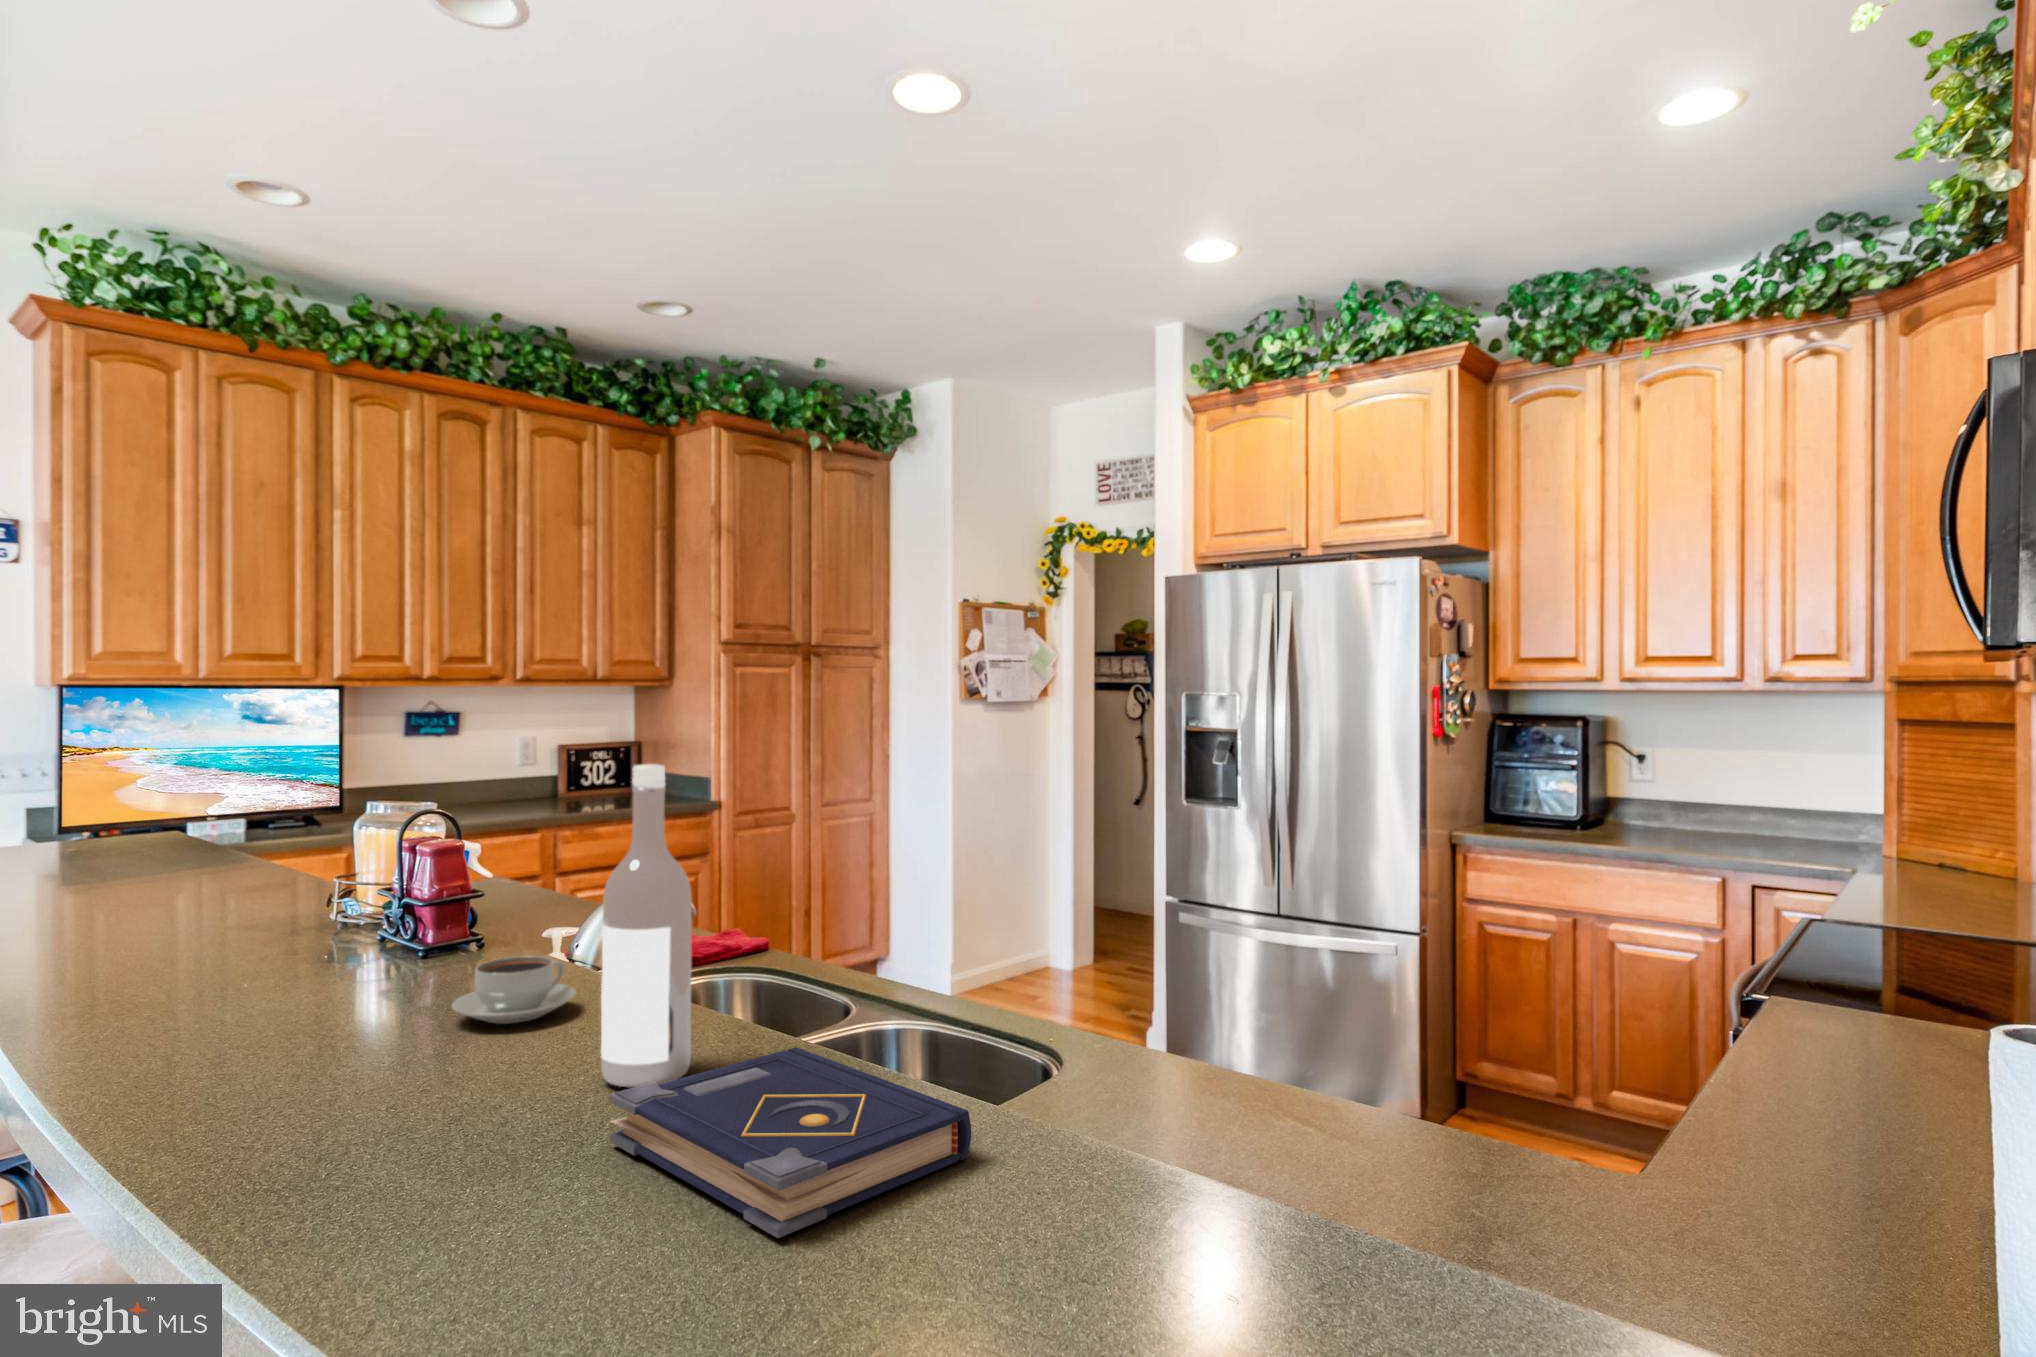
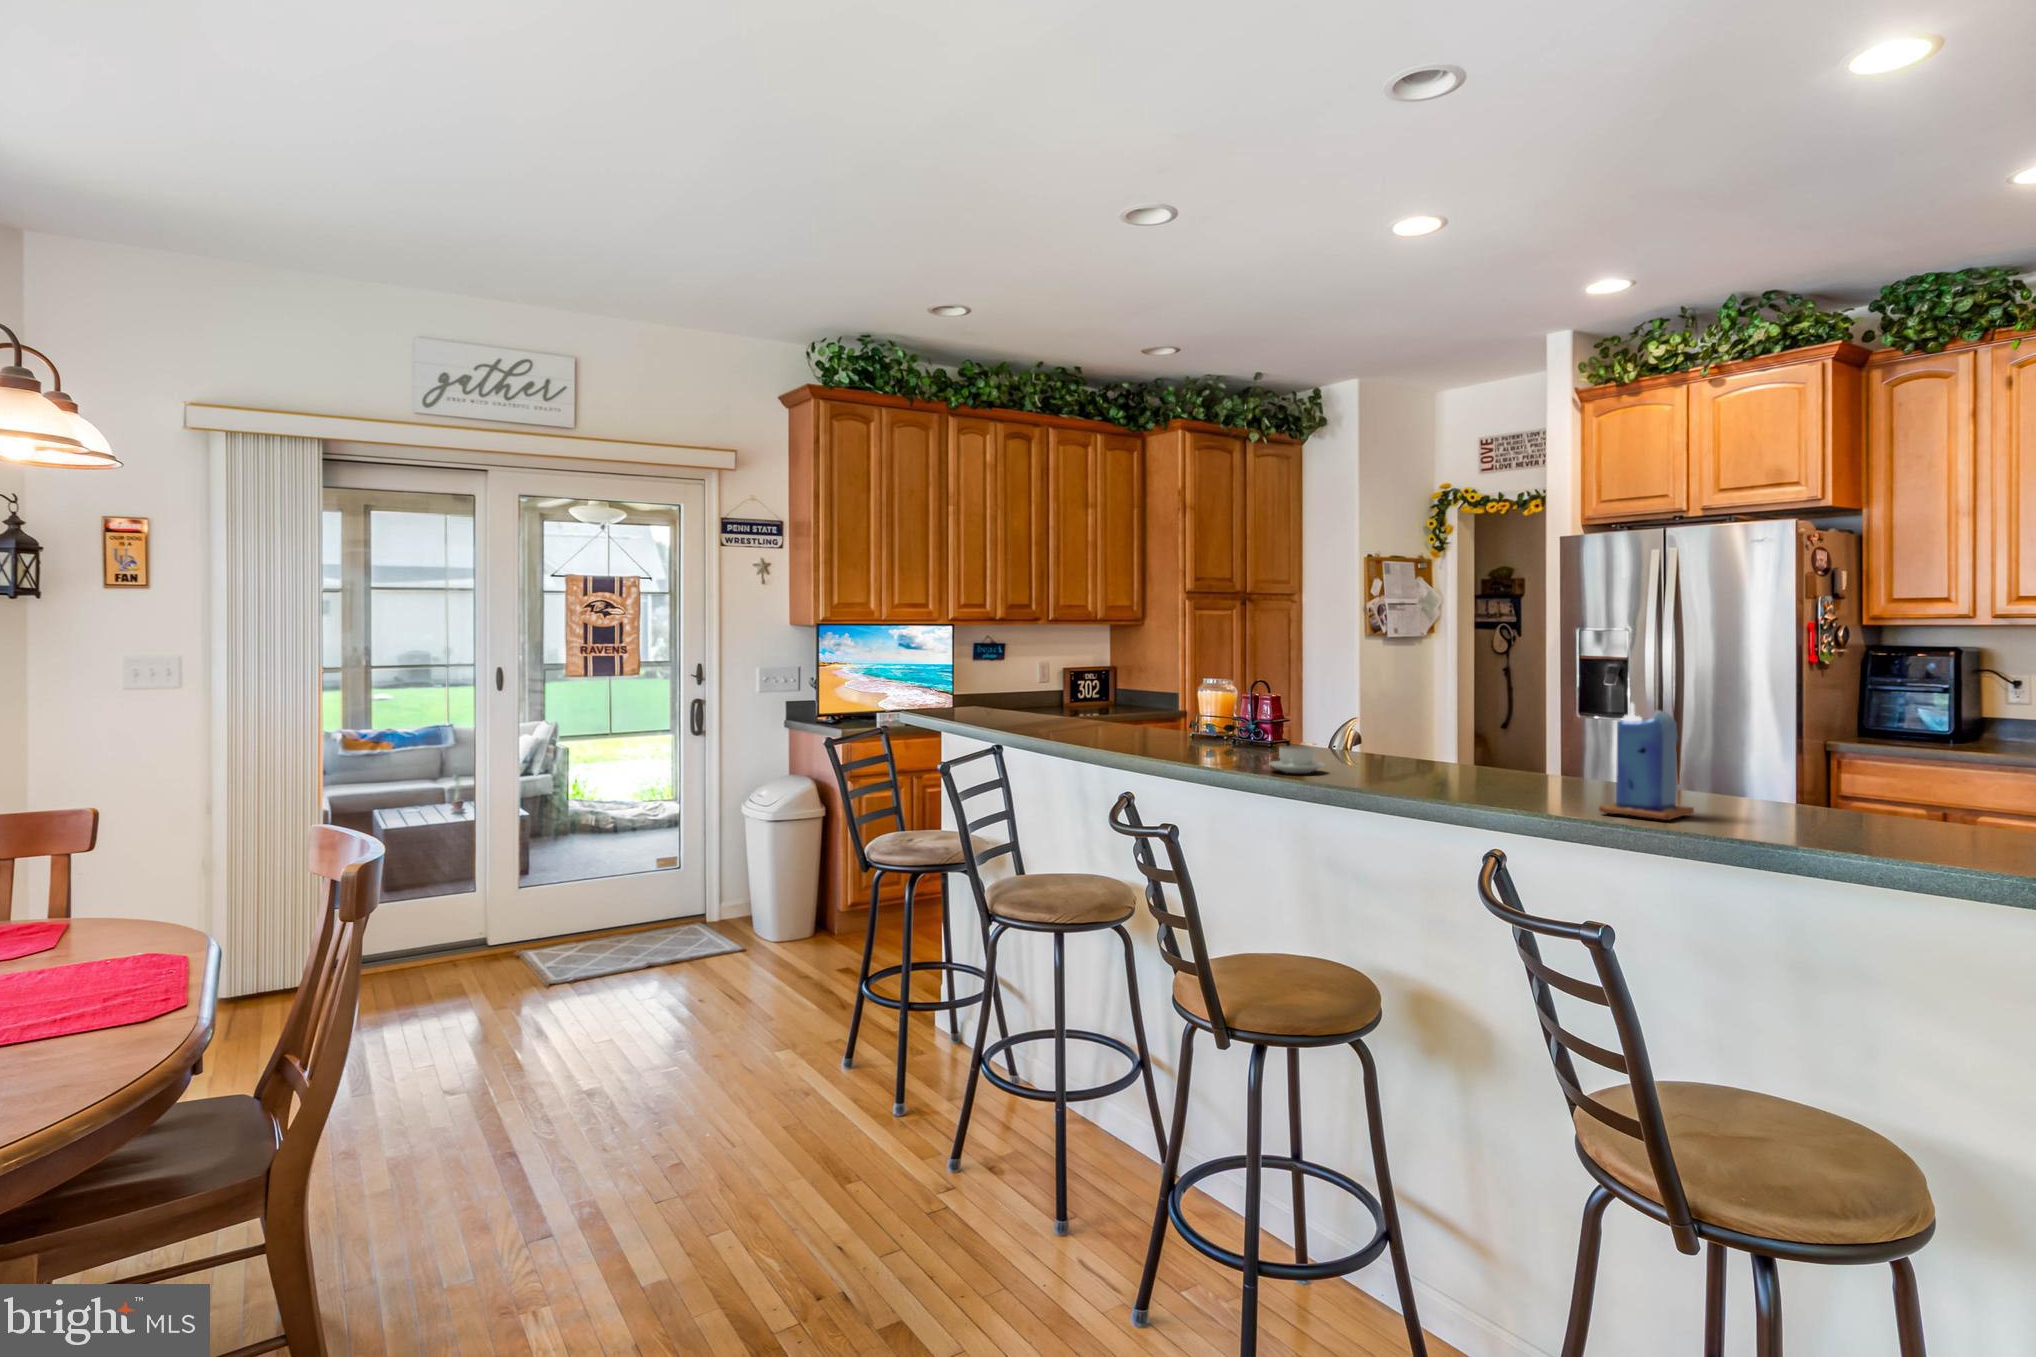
wine bottle: present [601,764,692,1088] -> none [1380,646,1421,787]
candle: none [943,946,1175,1306] -> present [1599,703,1694,820]
book: present [609,1047,972,1238] -> none [1420,771,1586,810]

